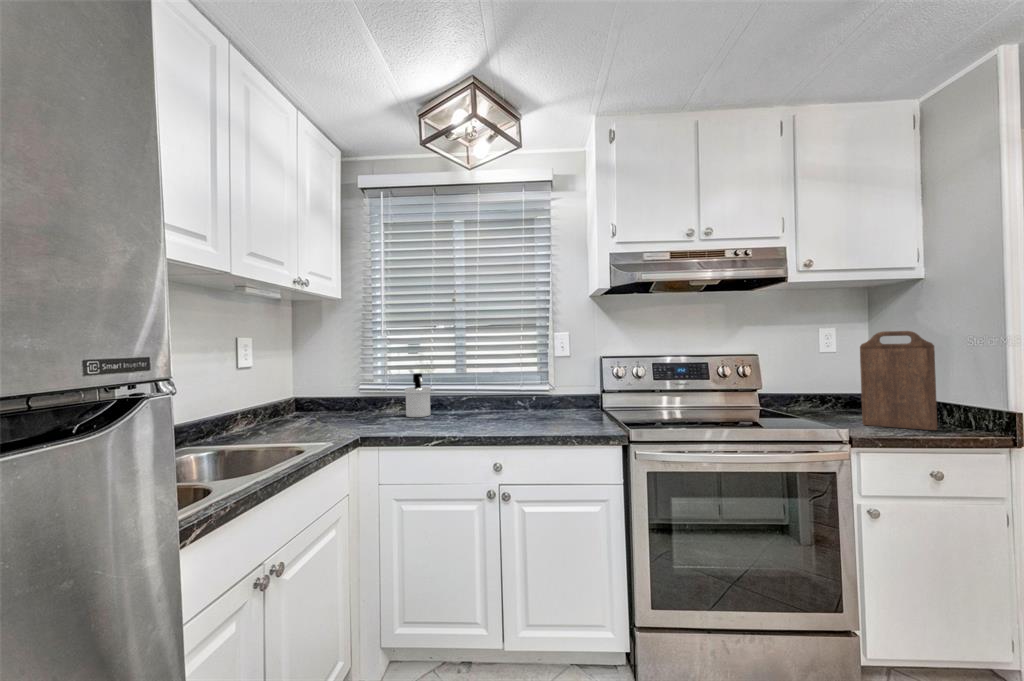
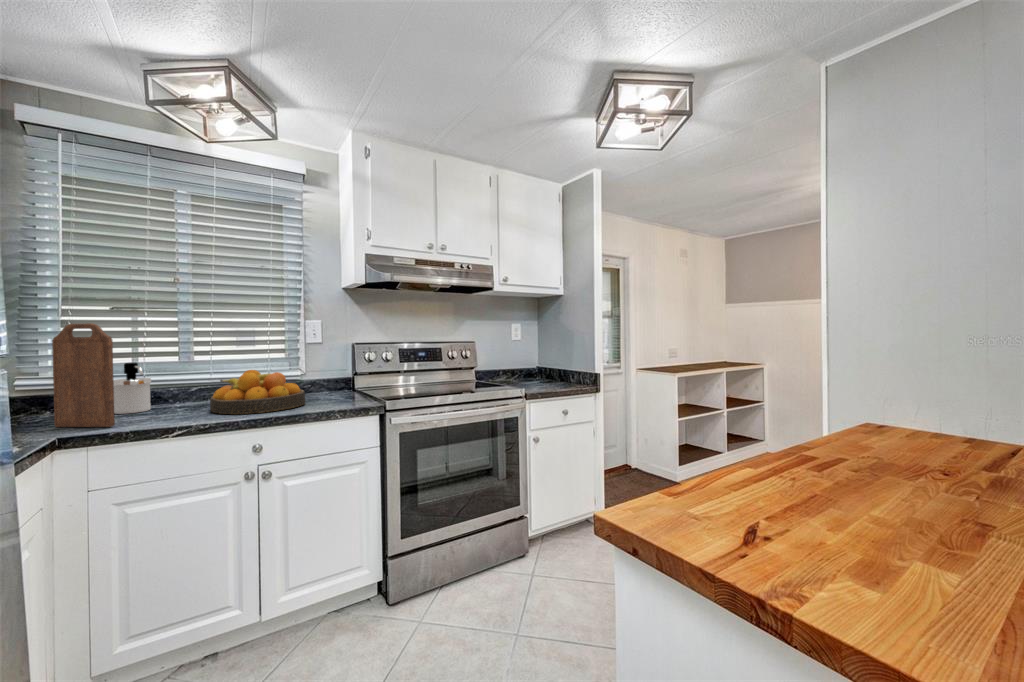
cutting board: present [860,331,937,430] -> present [52,323,115,427]
fruit bowl: none [468,384,549,429] -> present [210,370,305,414]

